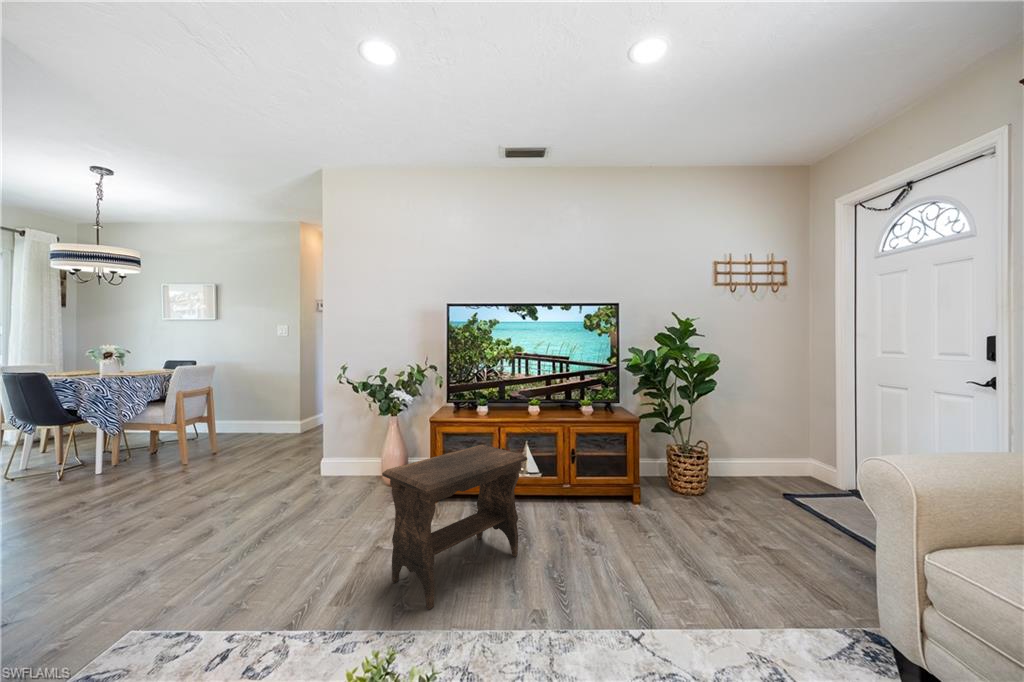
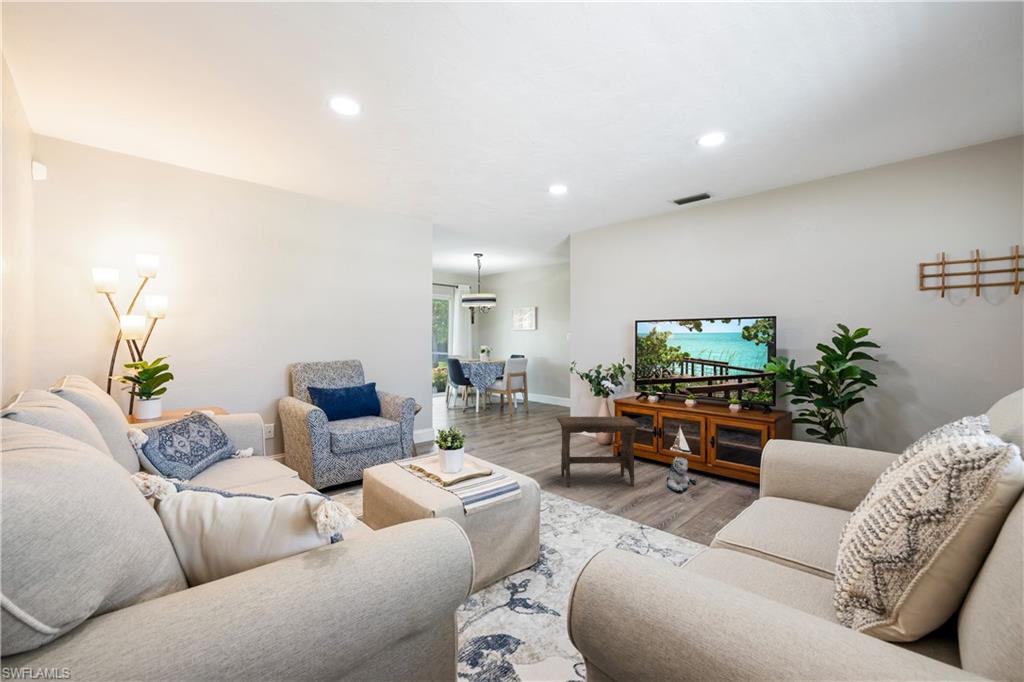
plush toy: none [535,489,580,543] -> present [667,457,696,491]

